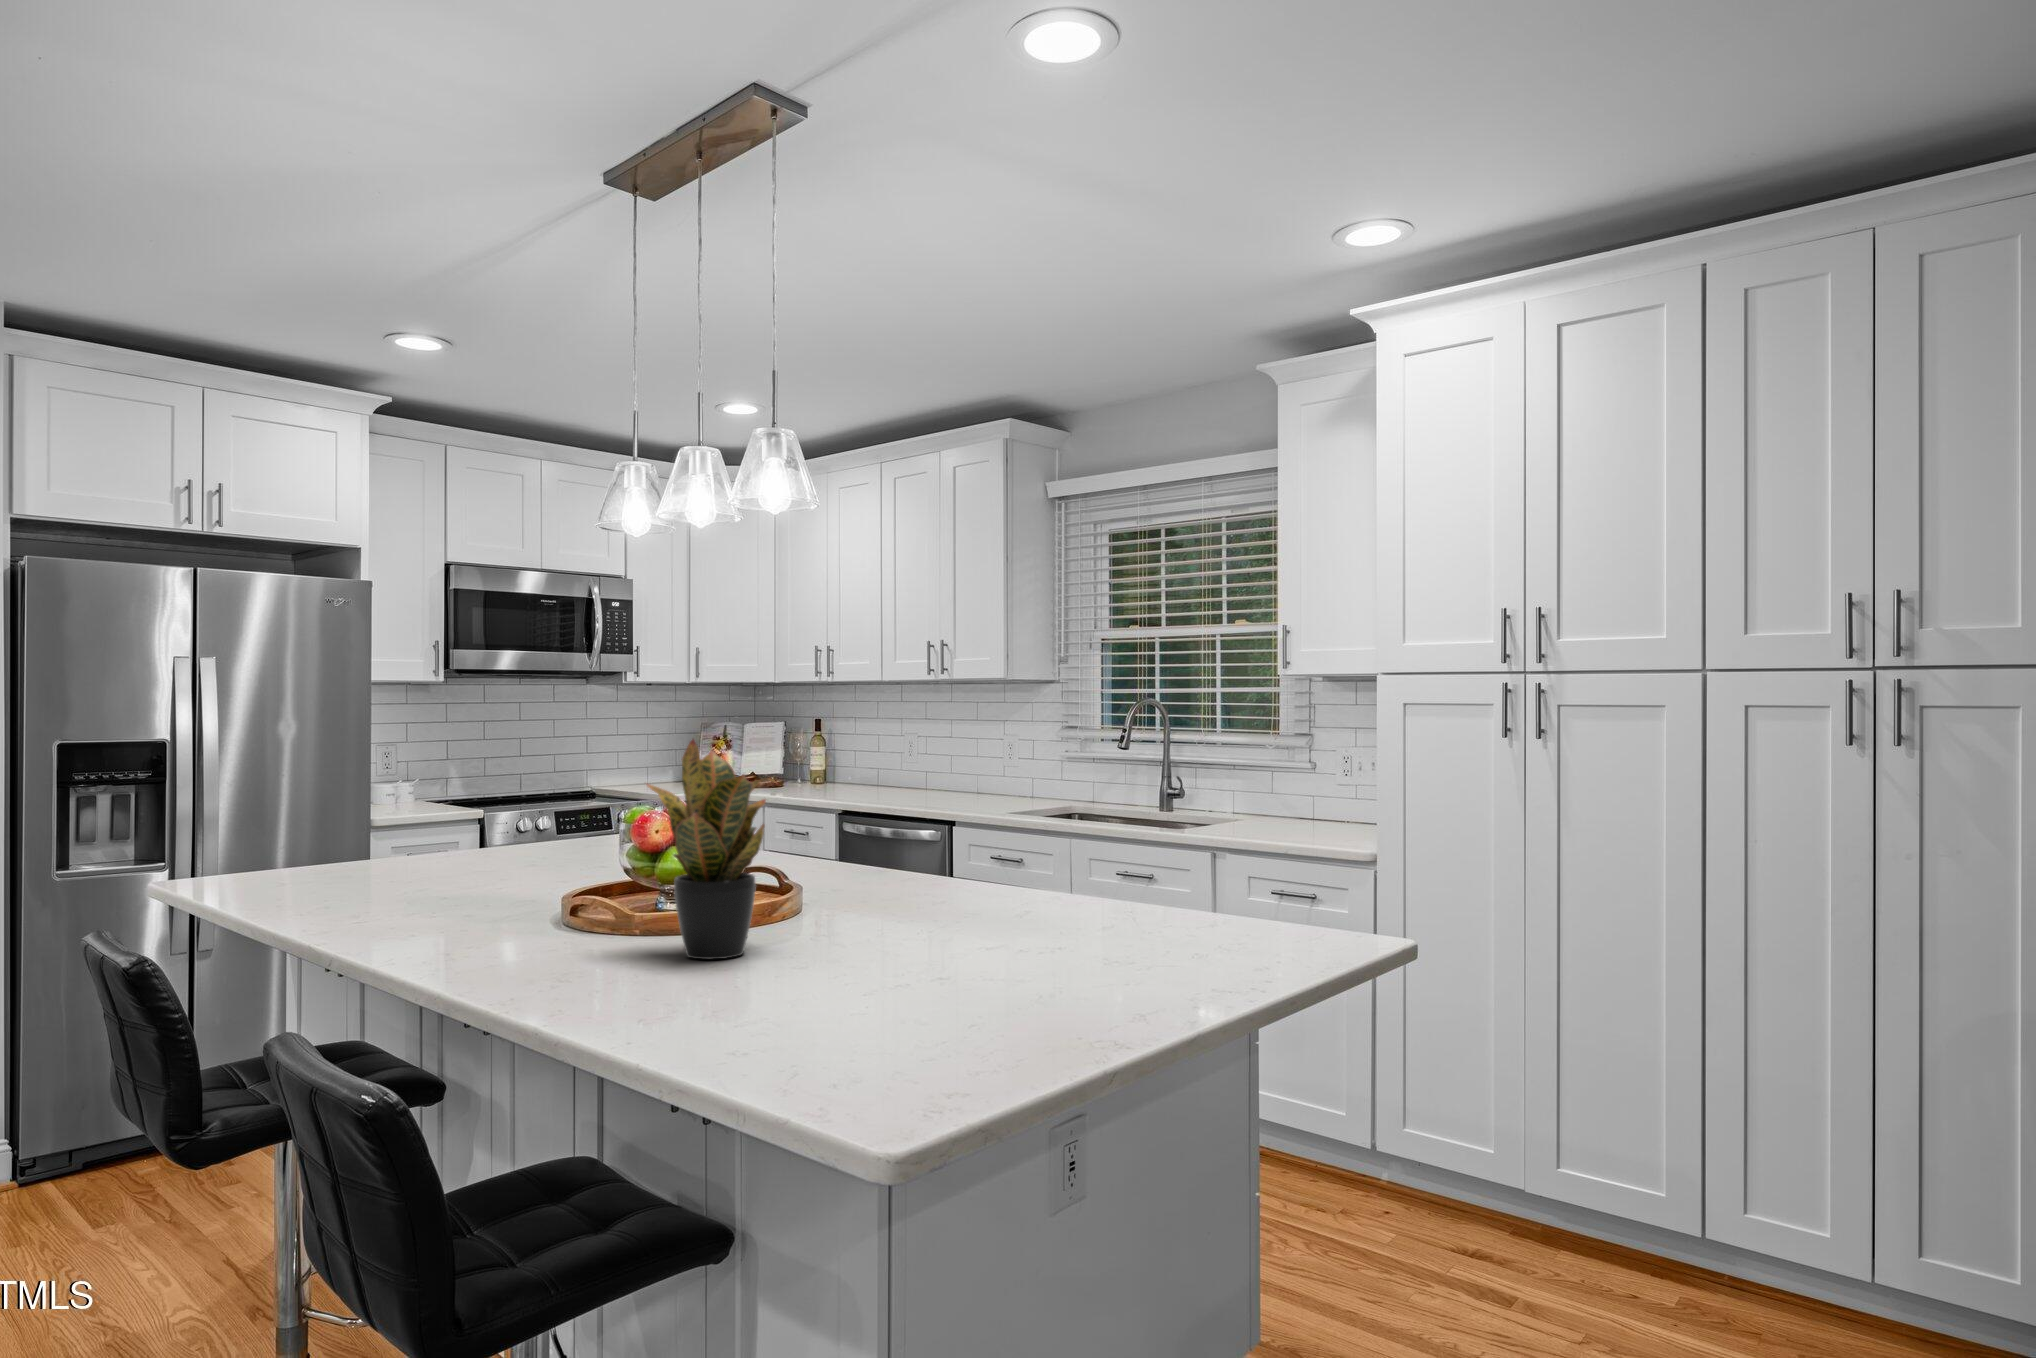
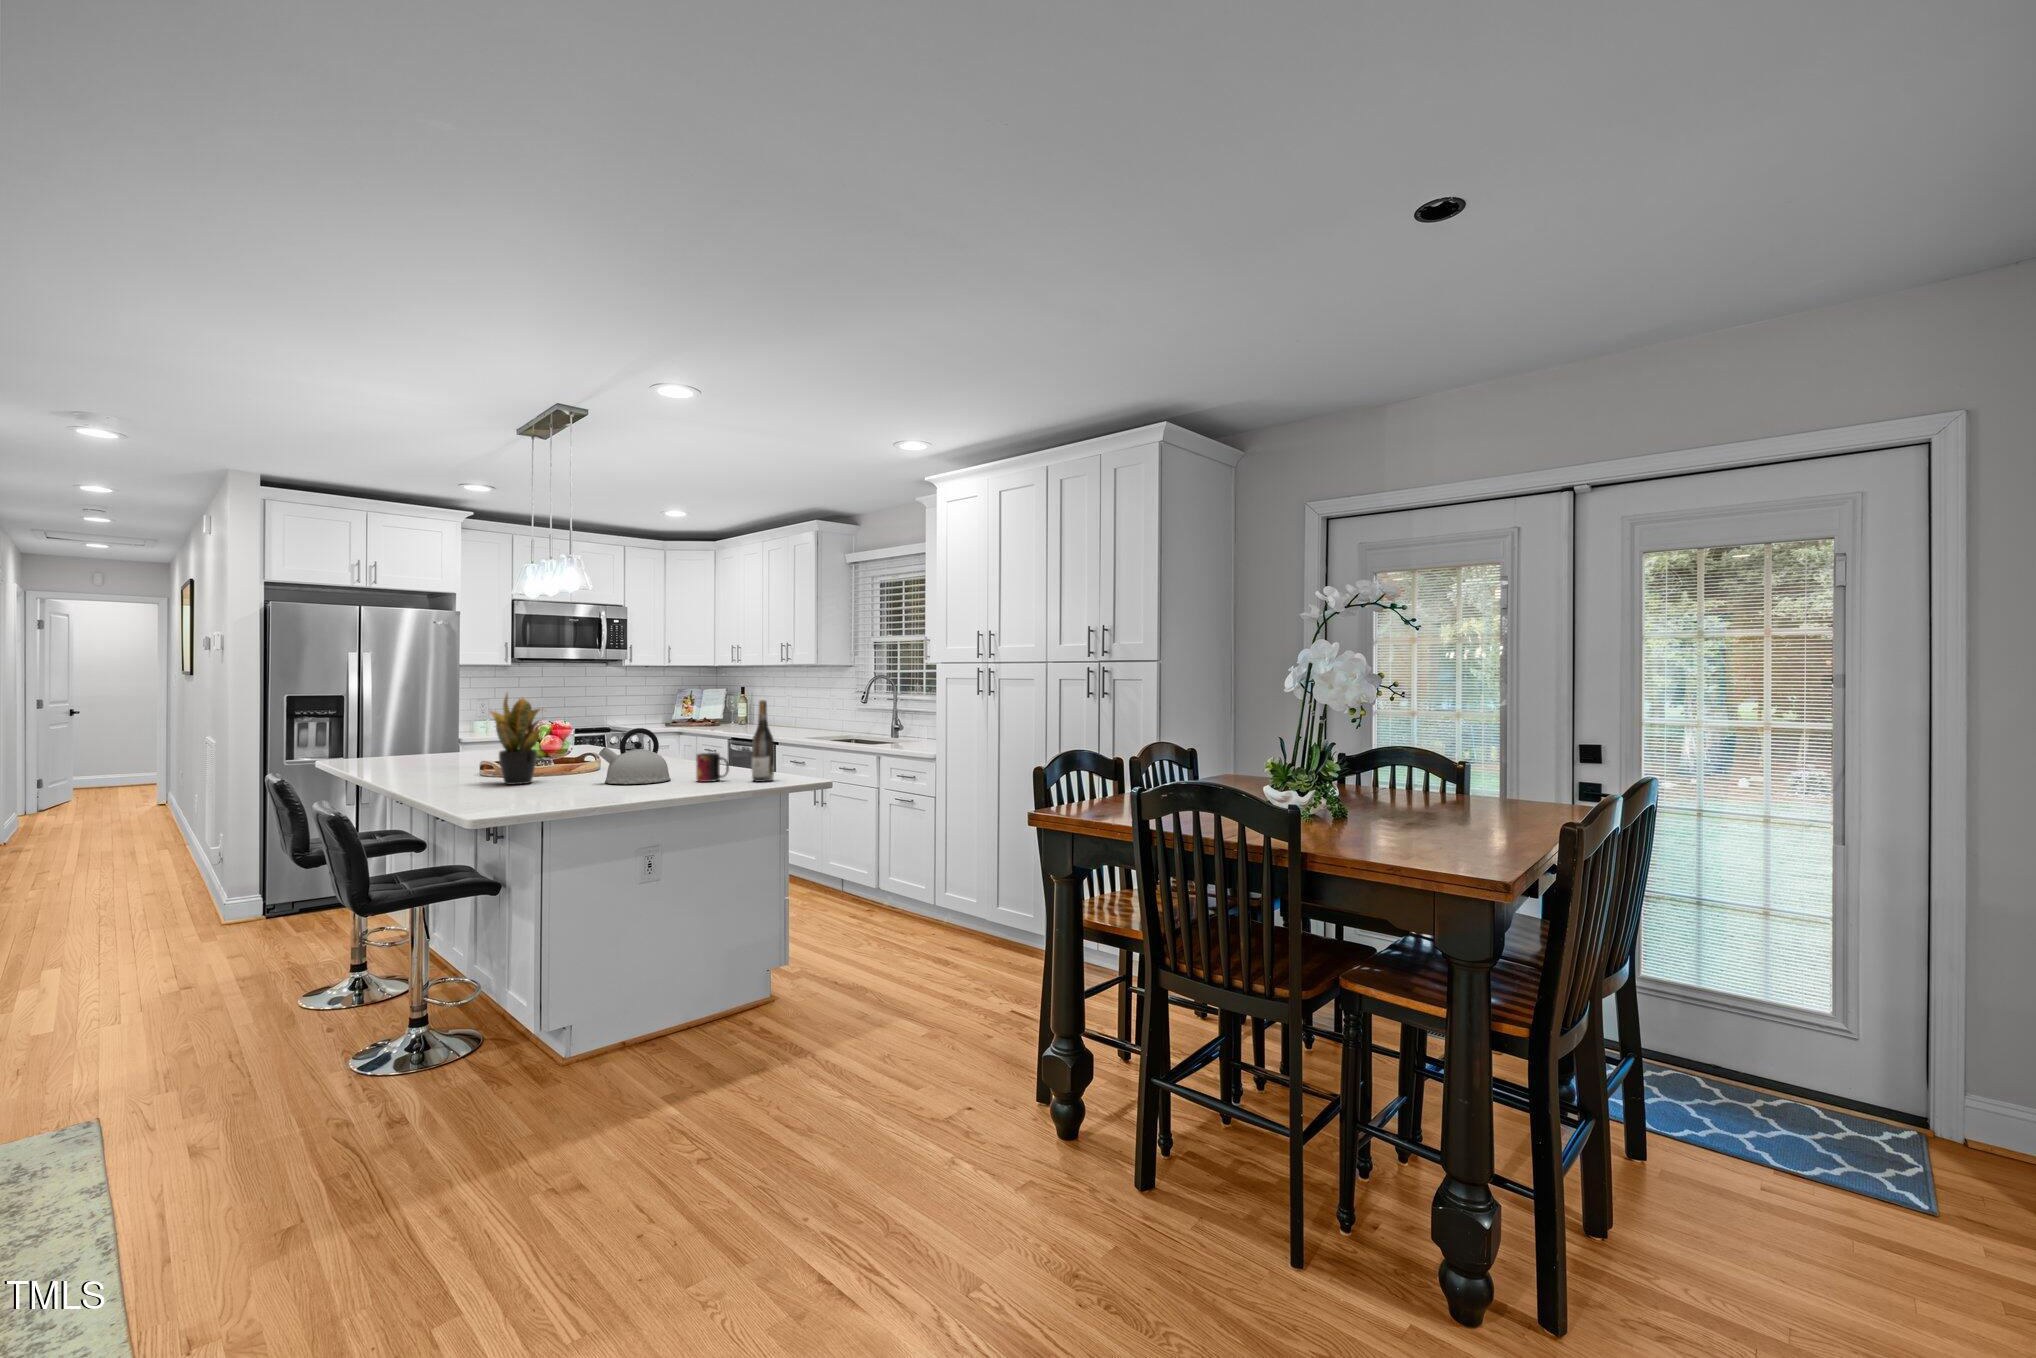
wine bottle: none [1253,755,1306,947] -> present [751,700,774,782]
kettle: none [911,821,1058,958] -> present [599,728,670,784]
mug: none [1123,878,1198,948] -> present [696,753,729,782]

